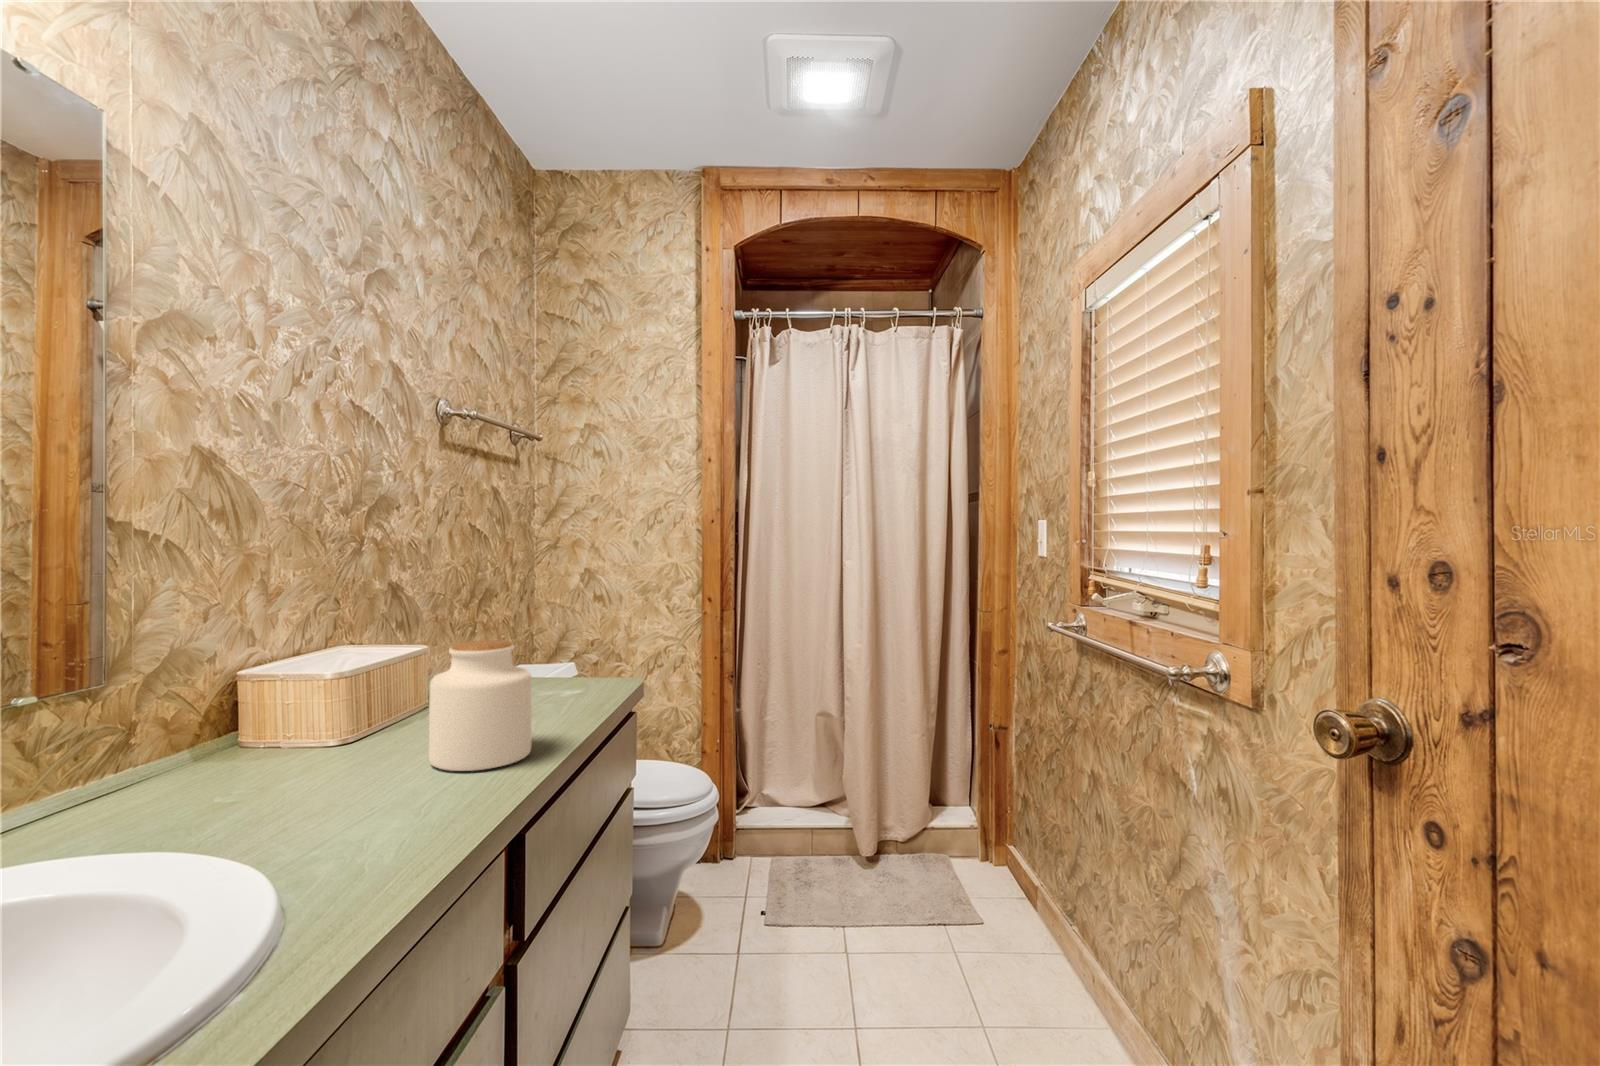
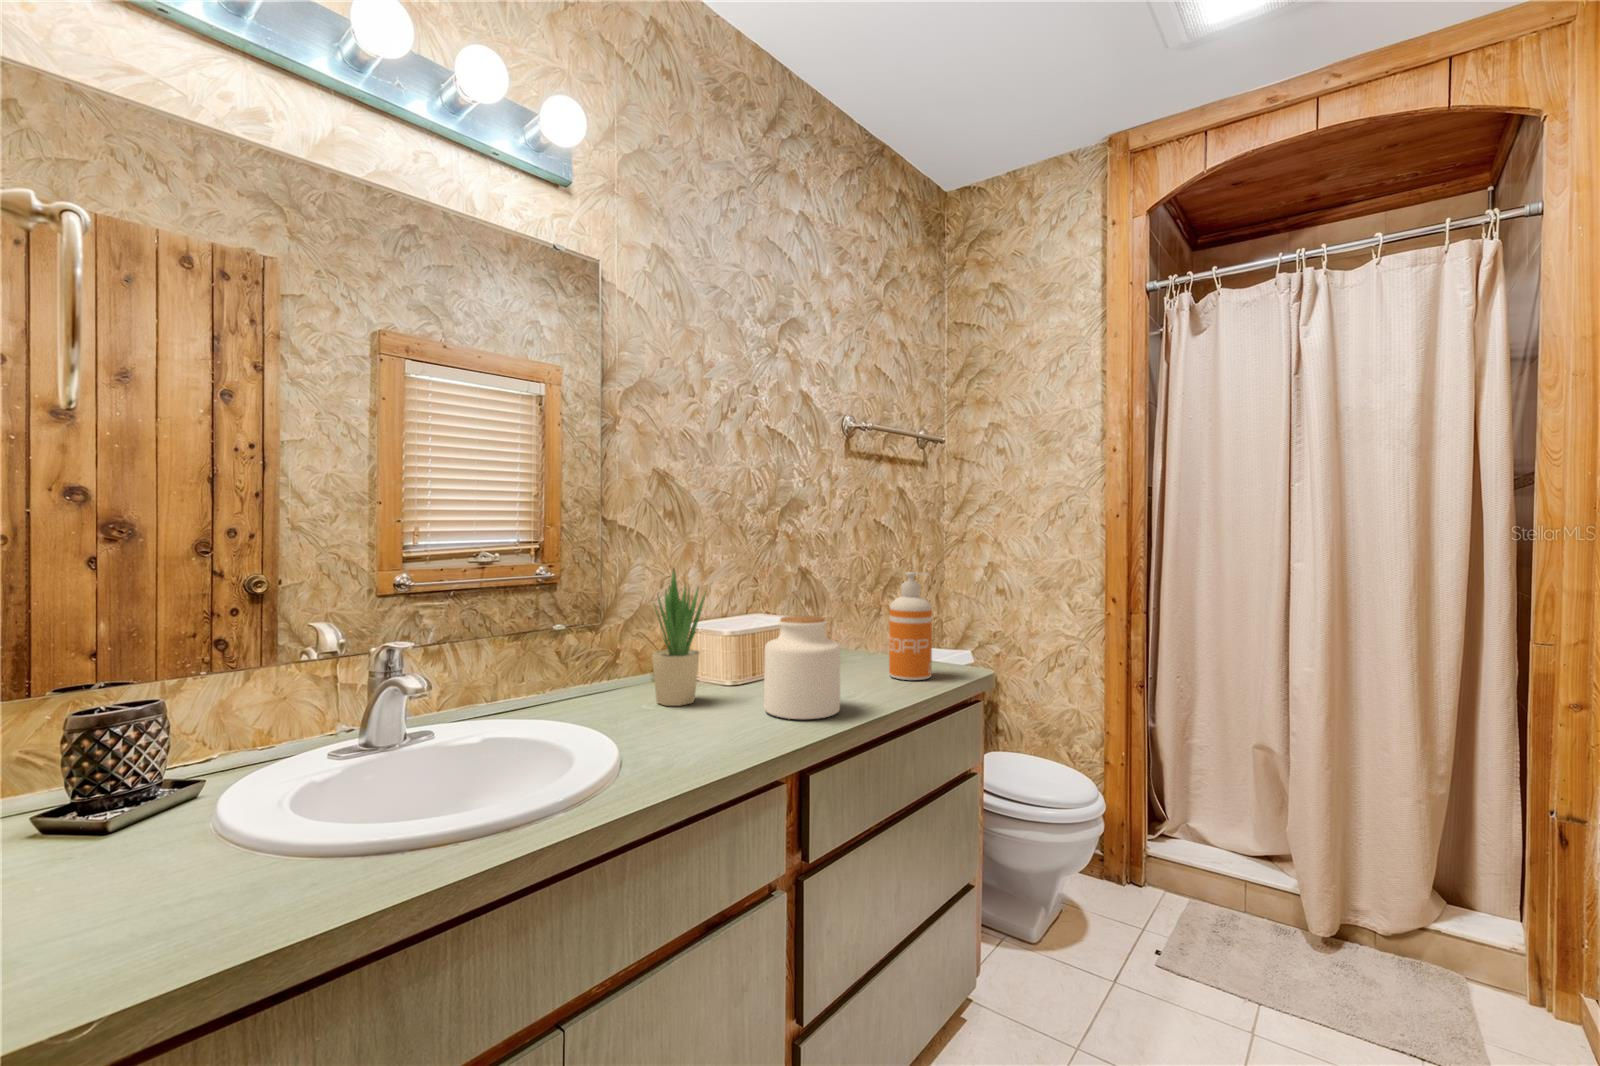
soap dispenser: none [543,581,592,702] -> present [889,572,932,680]
potted plant: none [232,587,326,790] -> present [652,568,706,706]

